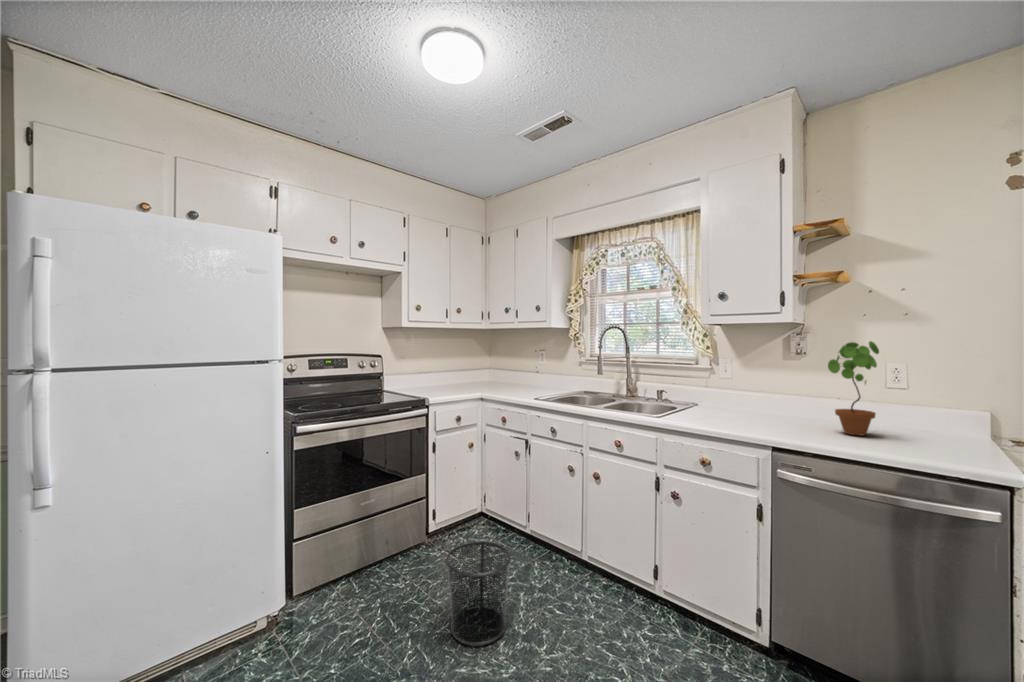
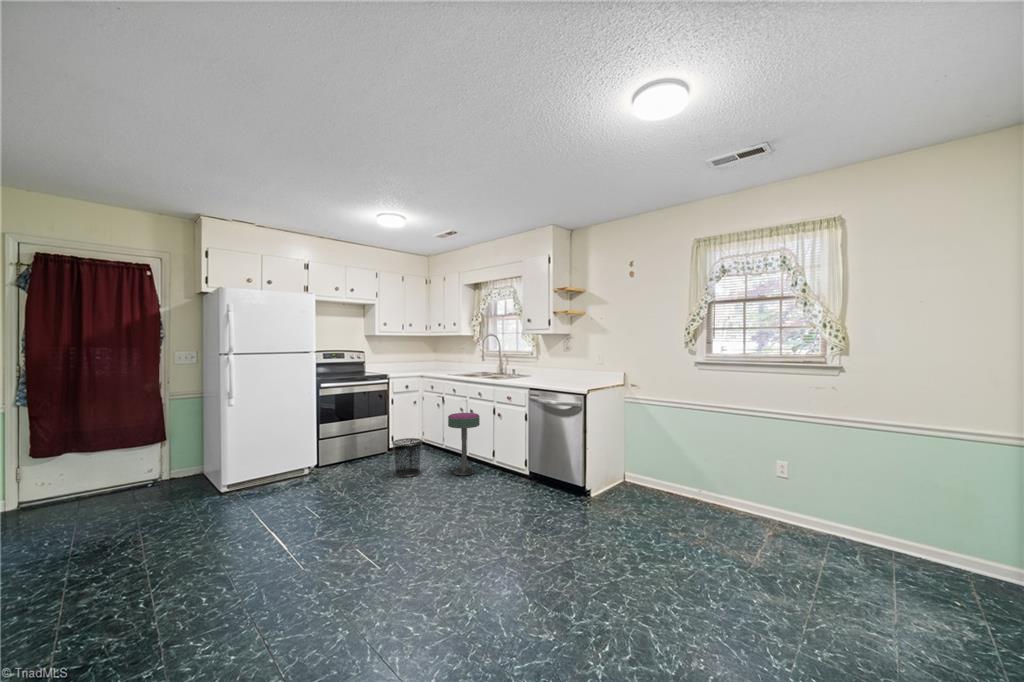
potted plant: present [828,341,879,436] -> none [559,342,577,383]
bar stool: none [566,488,637,641] -> present [448,413,480,475]

